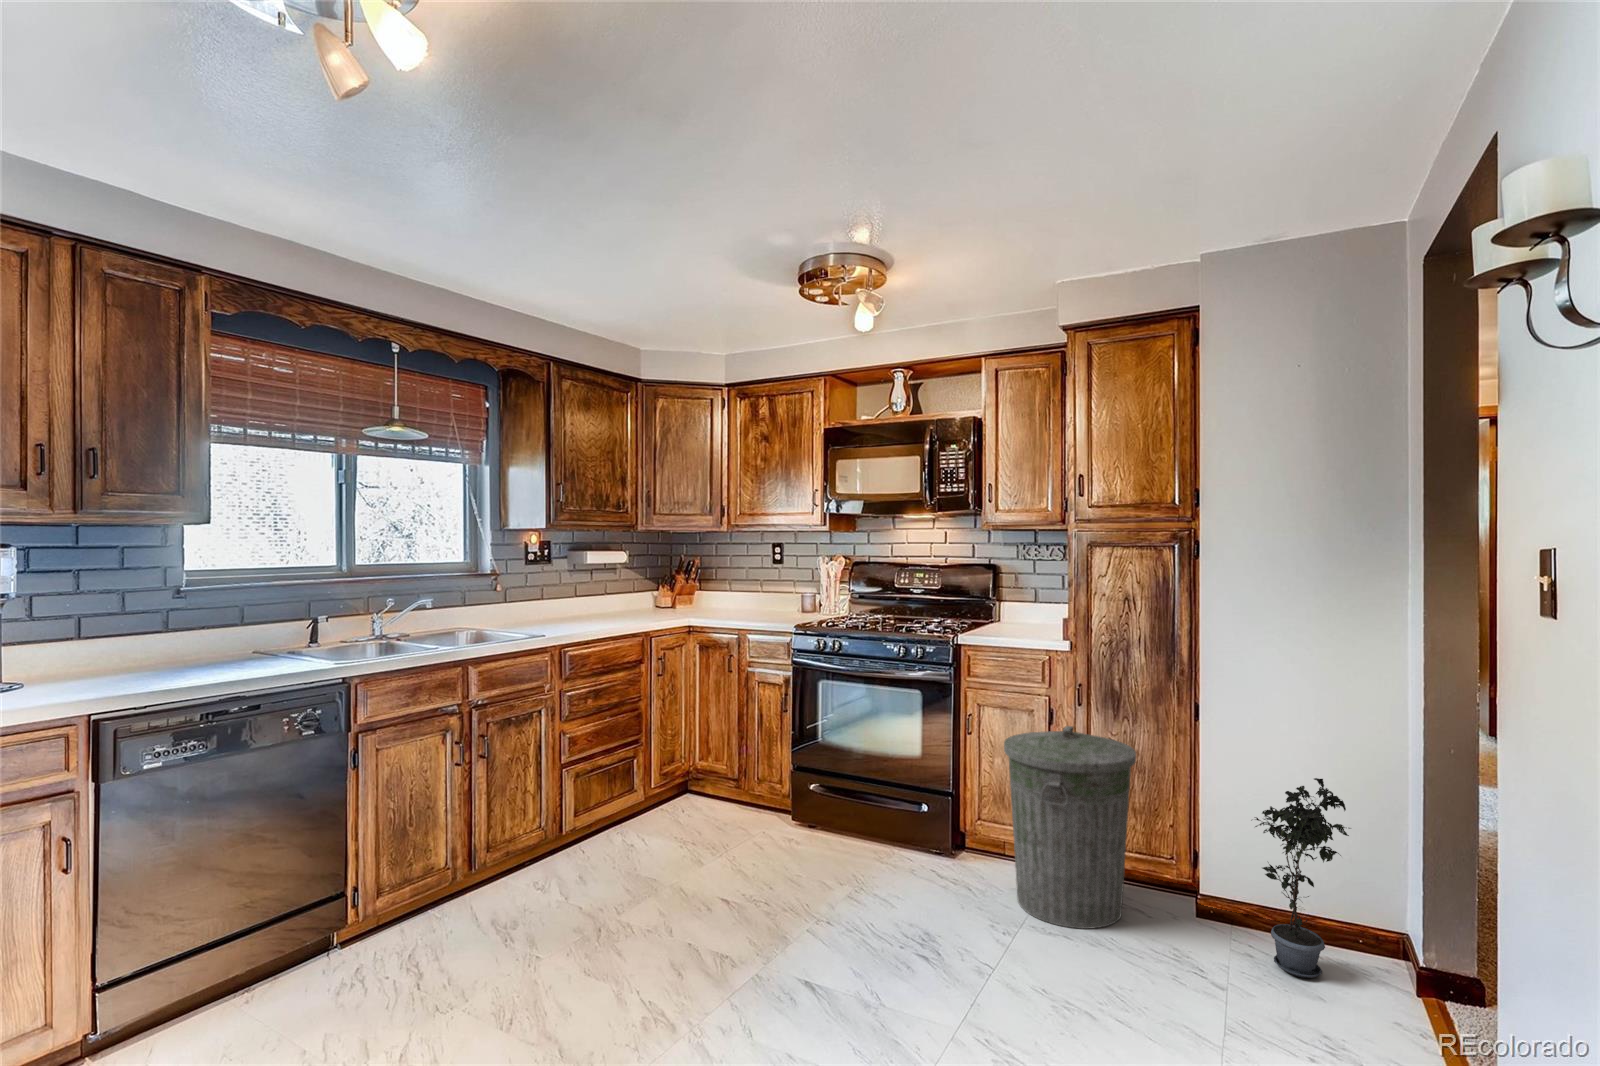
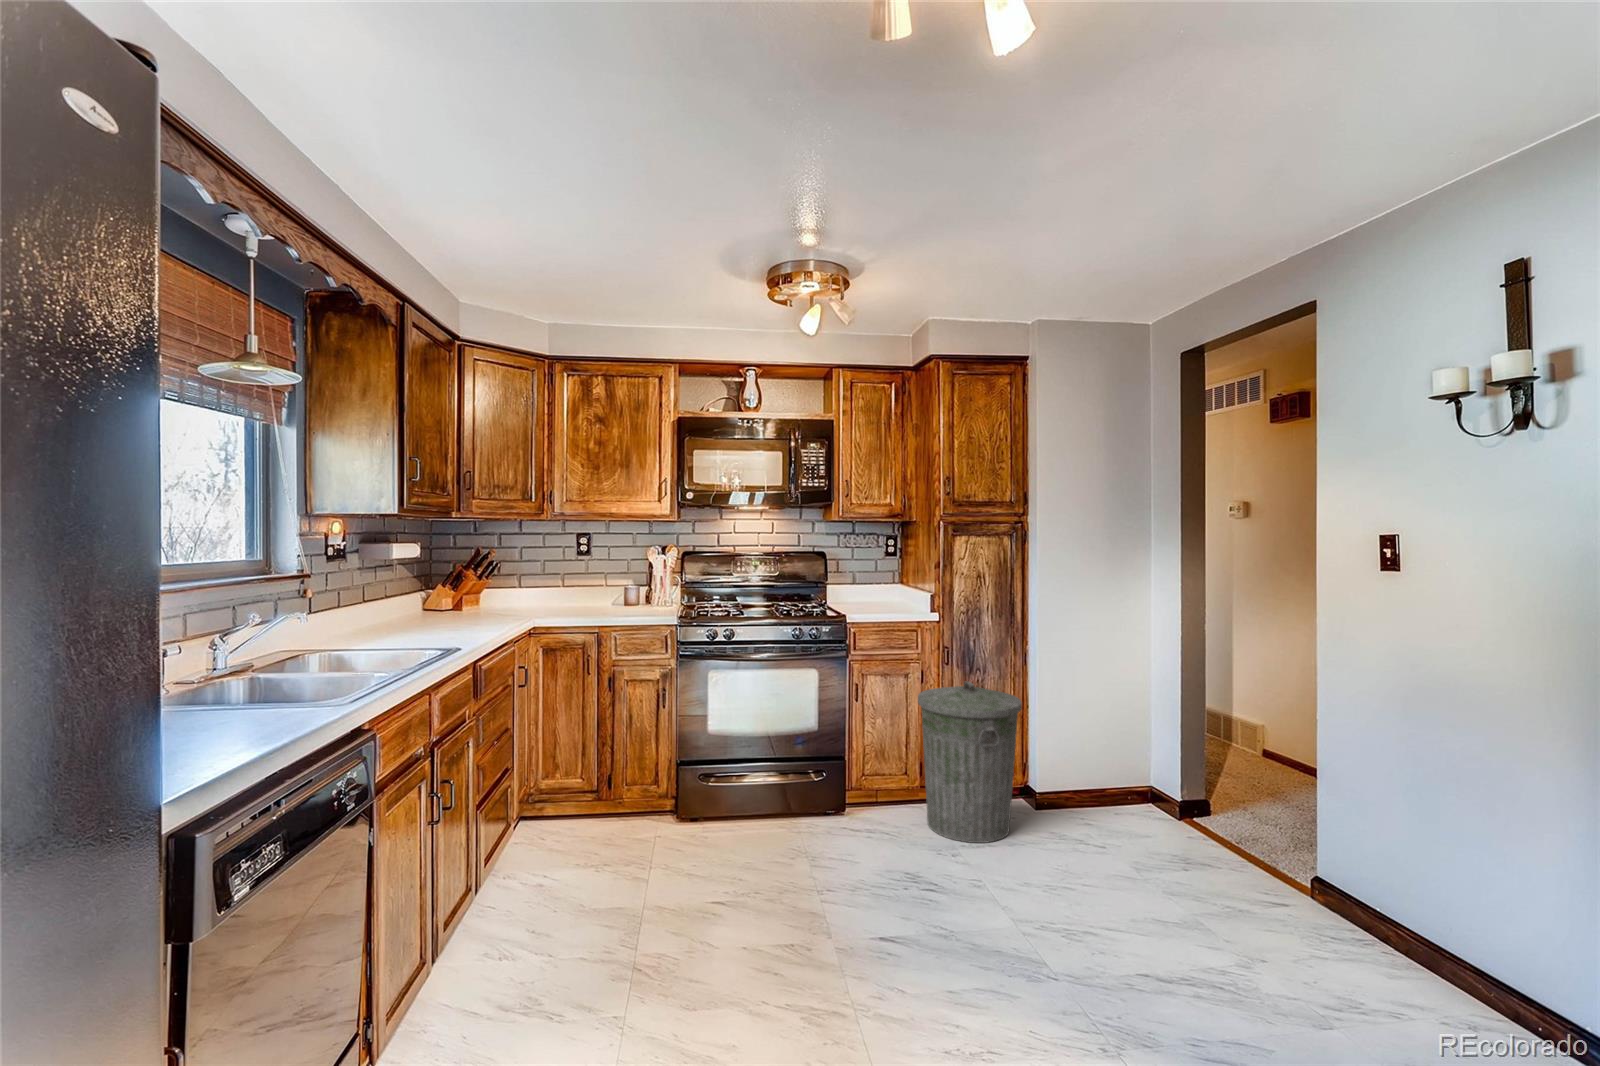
potted plant: present [1255,778,1350,978] -> none [1097,693,1169,830]

